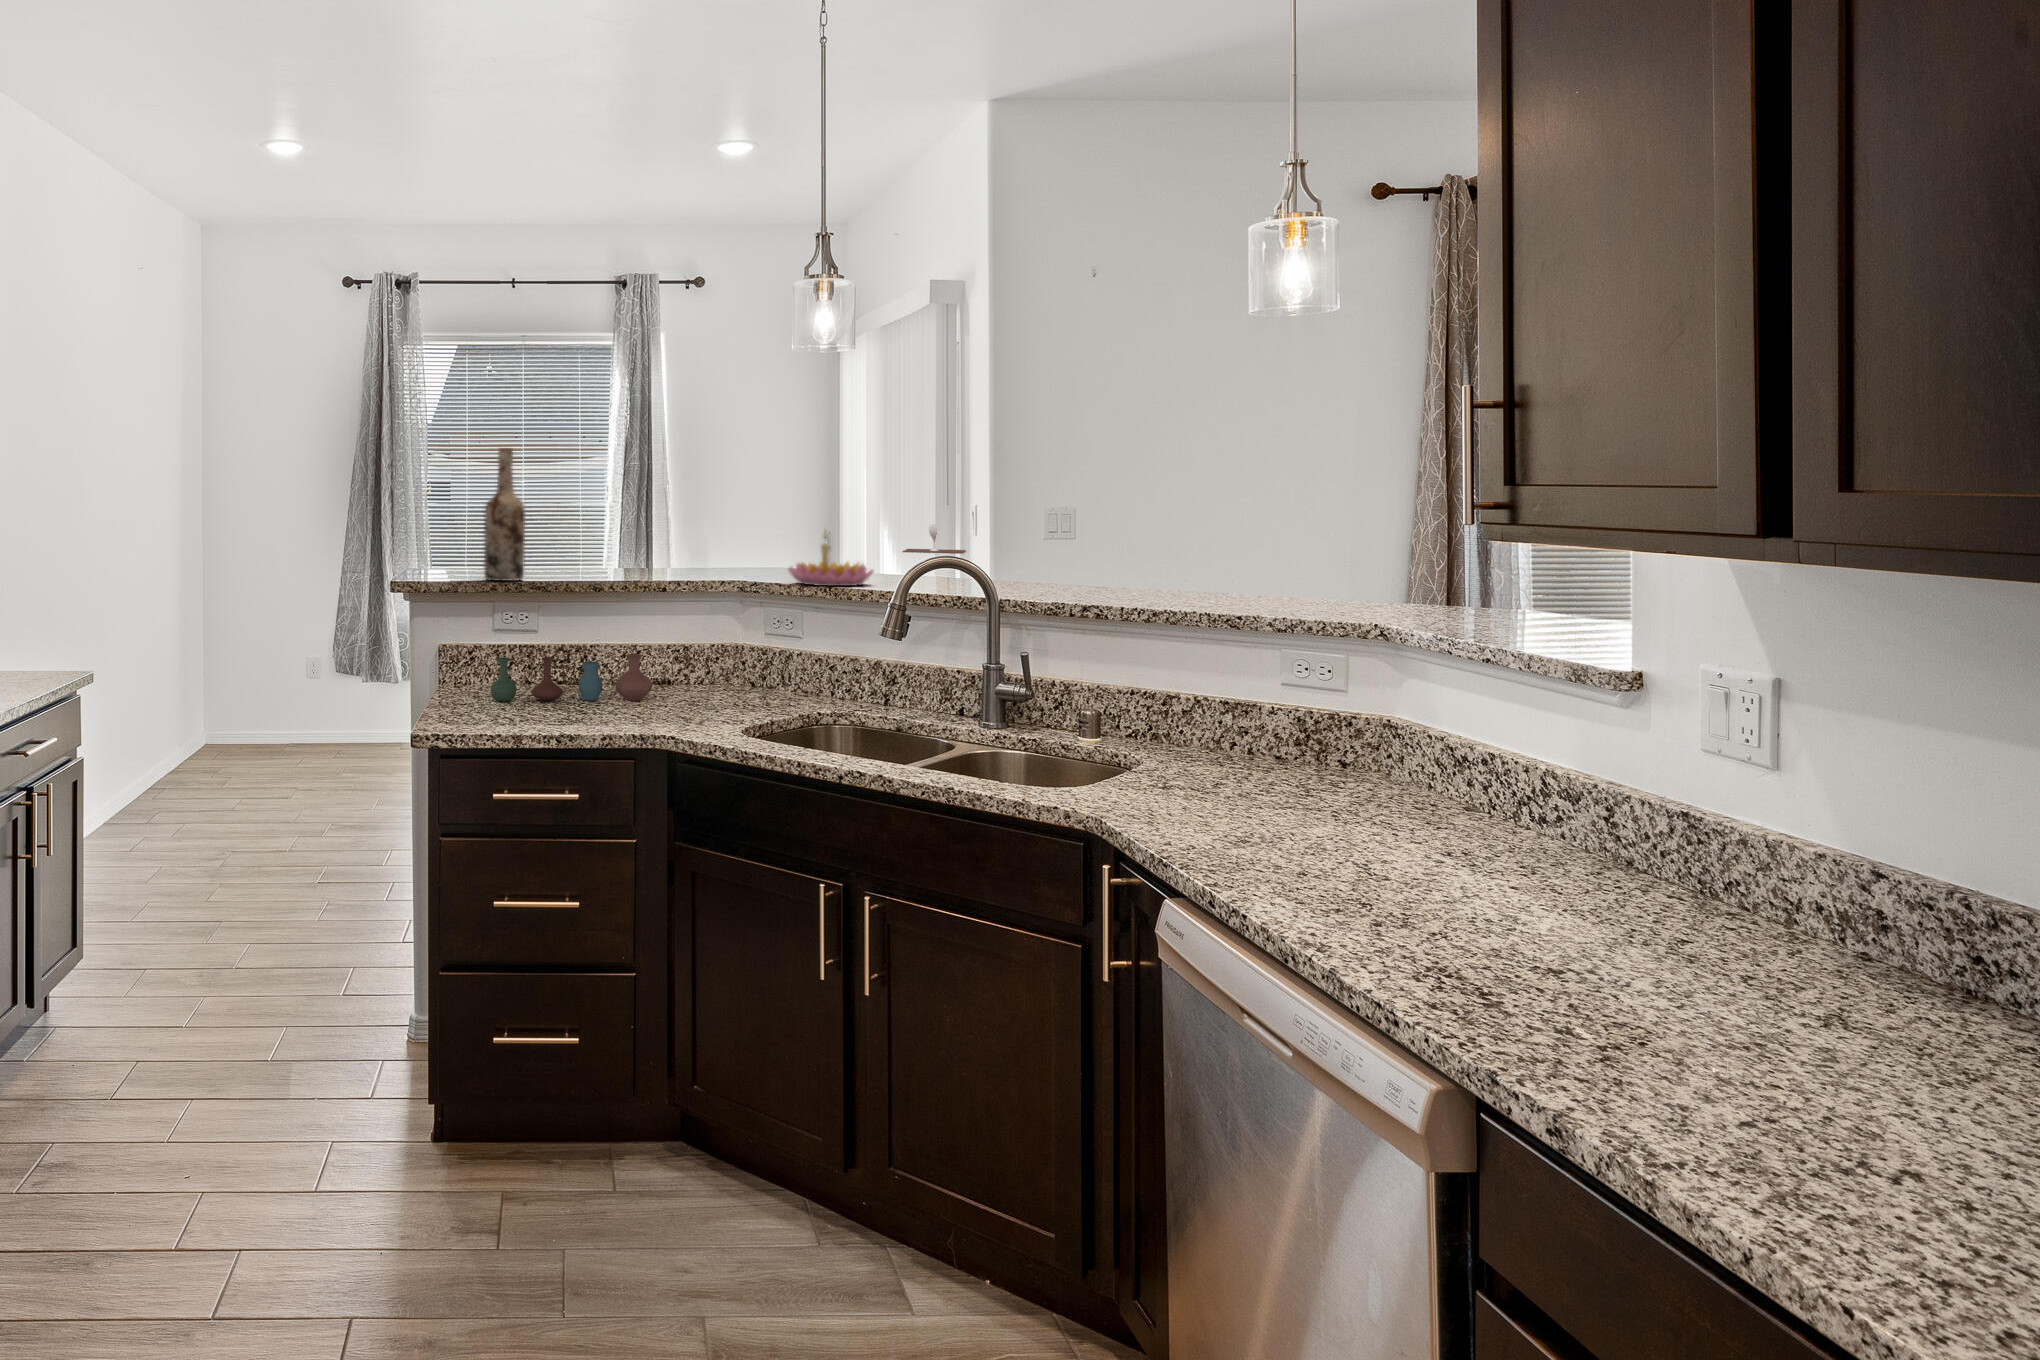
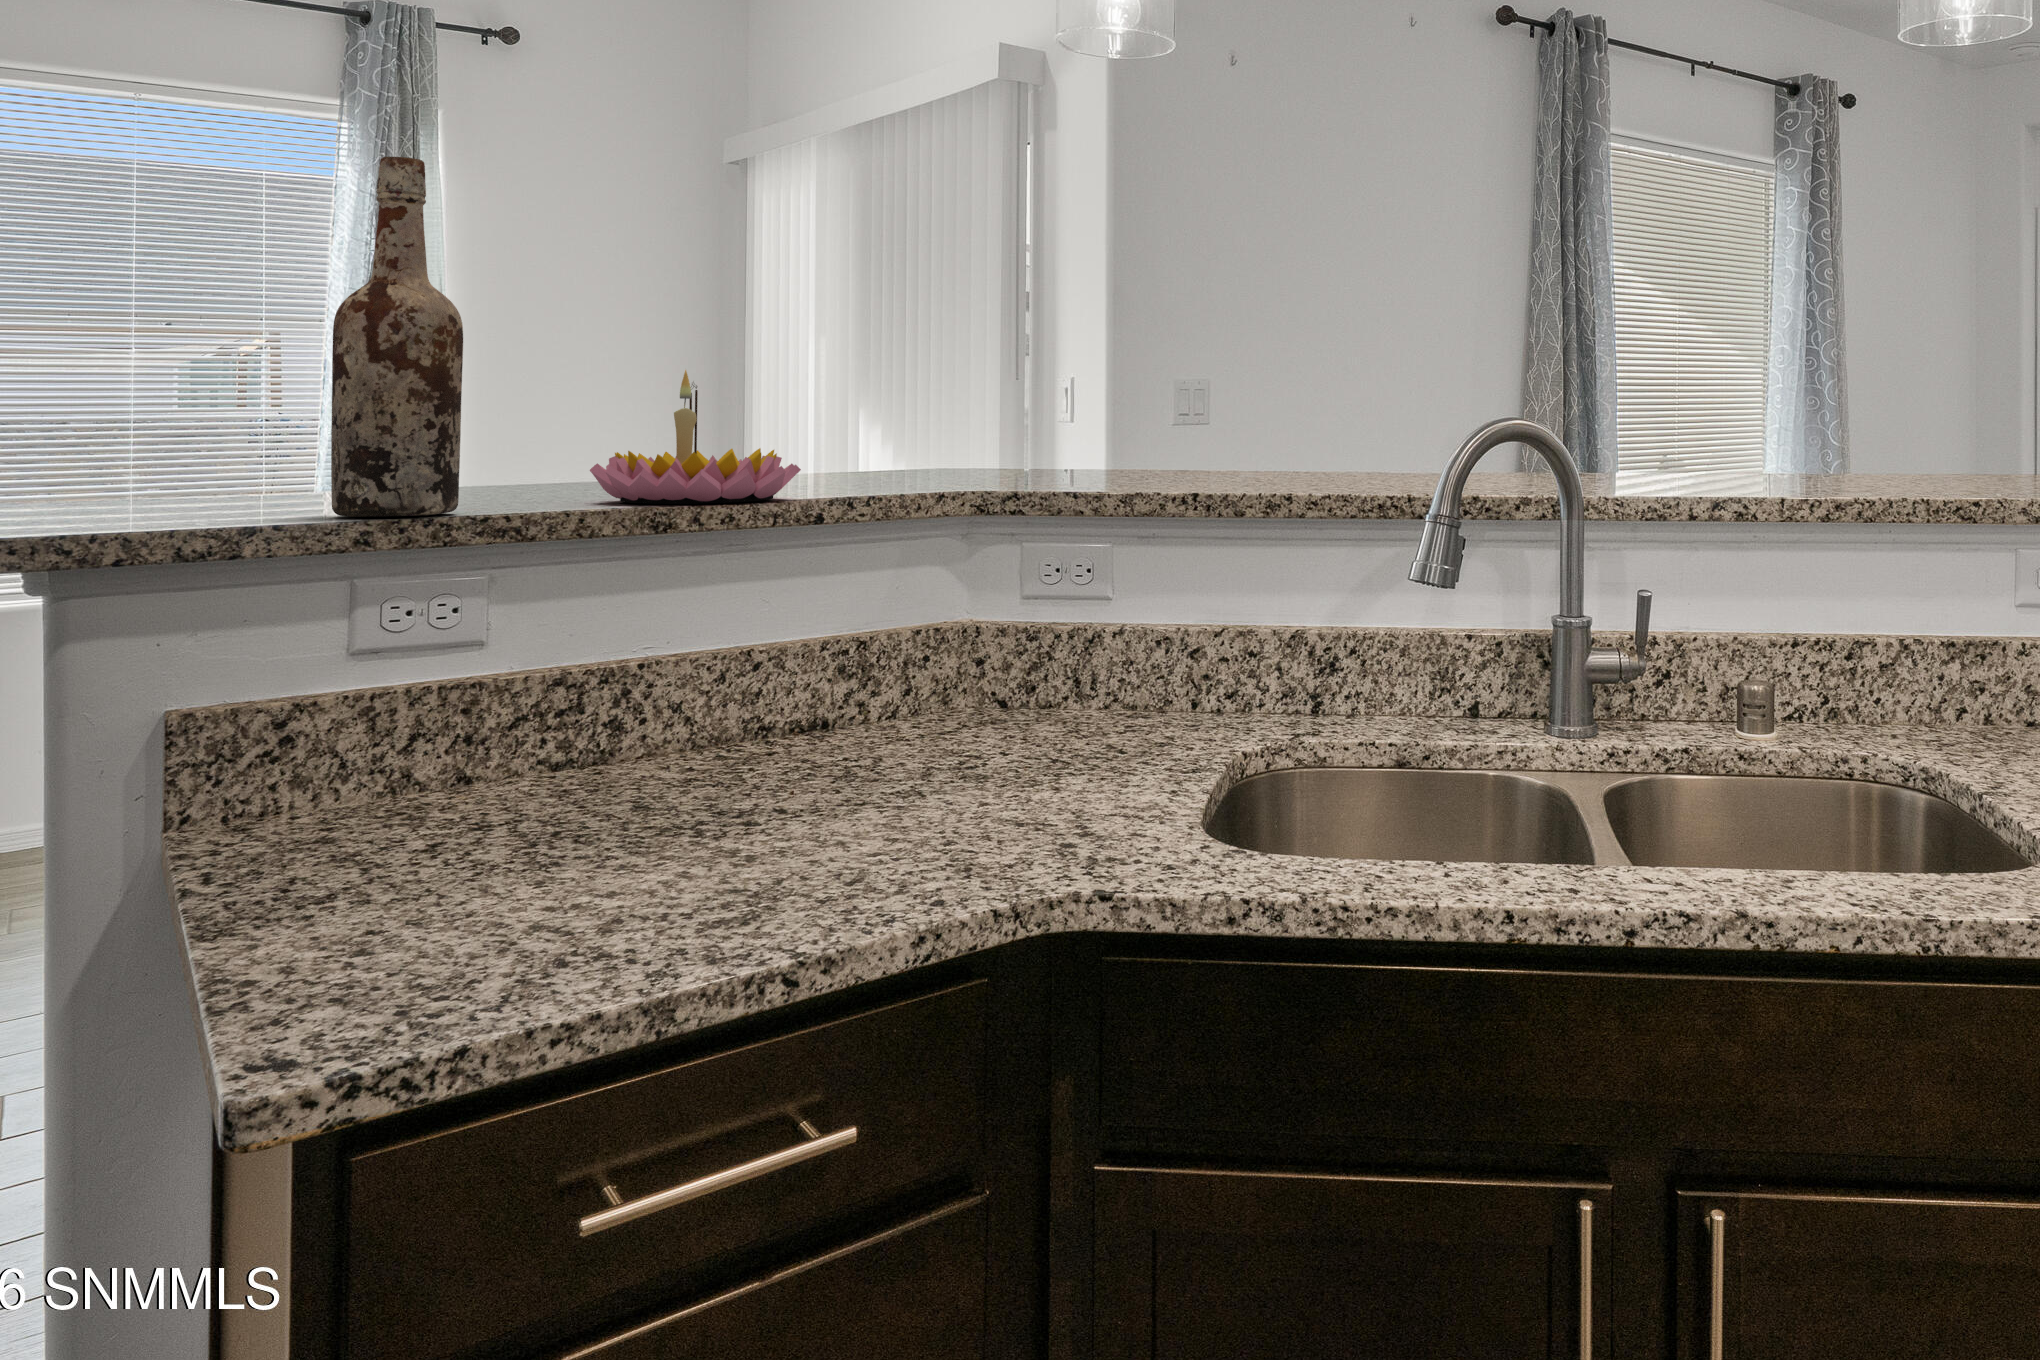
wine glass: present [903,525,966,553] -> none [933,416,1033,458]
candle holder: present [788,531,873,586] -> present [590,370,801,504]
vase: present [491,654,652,701] -> none [404,674,857,855]

